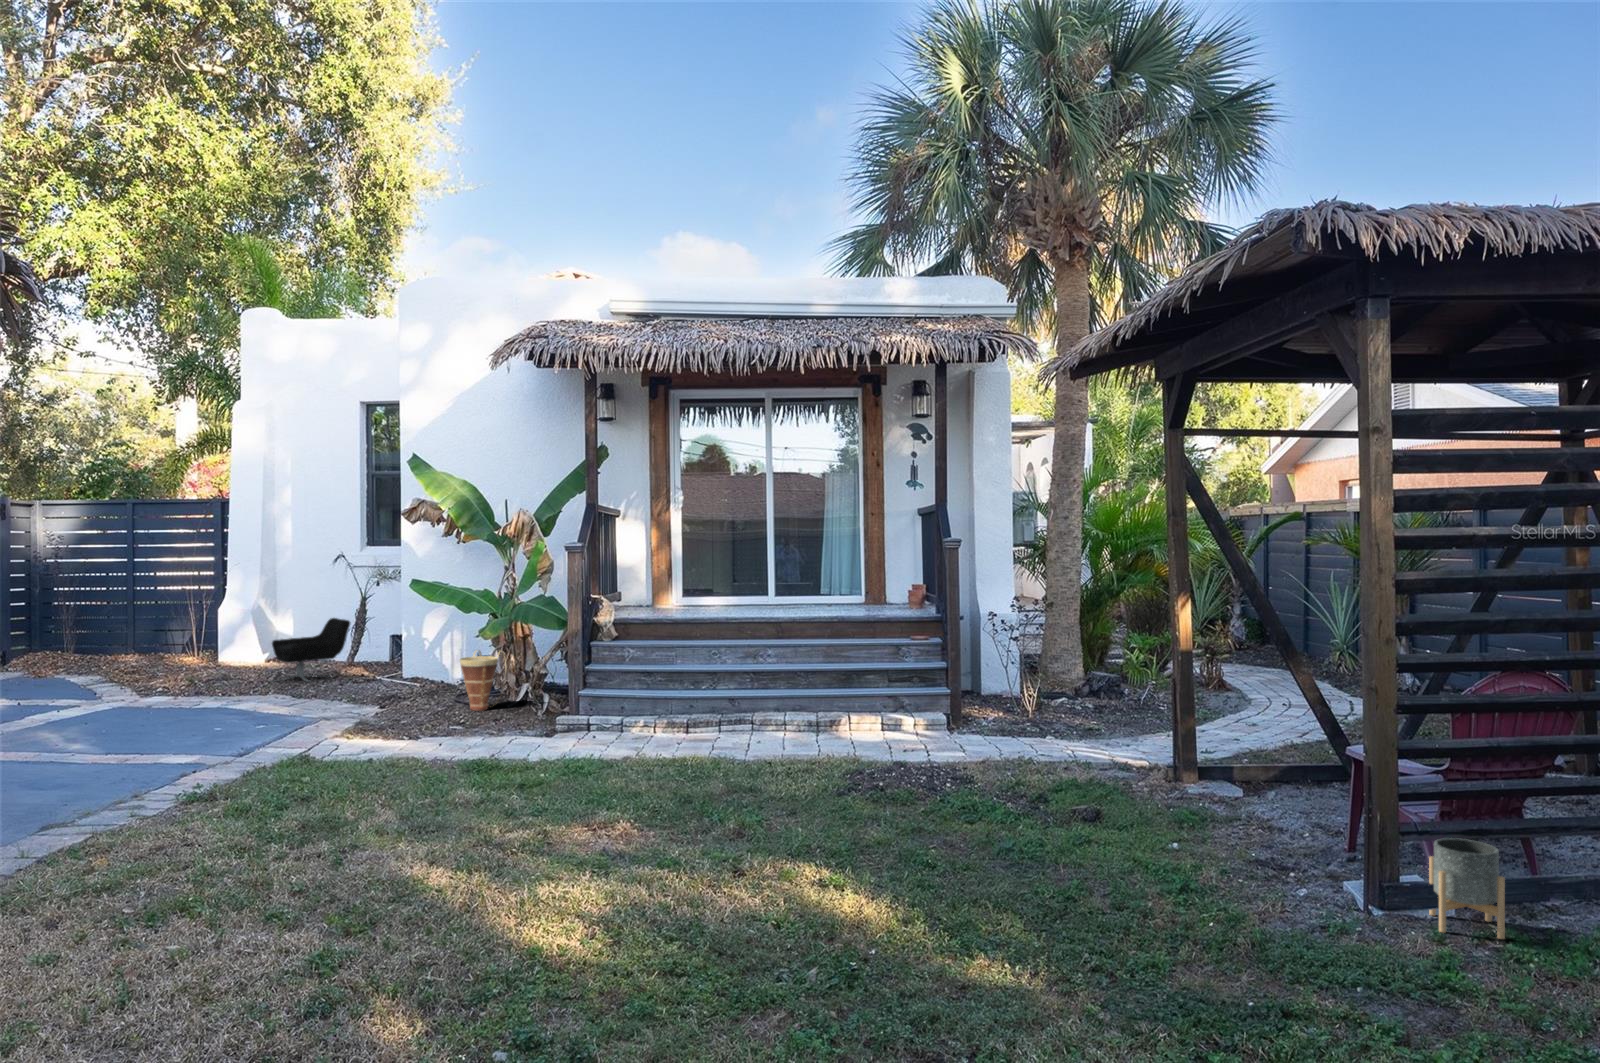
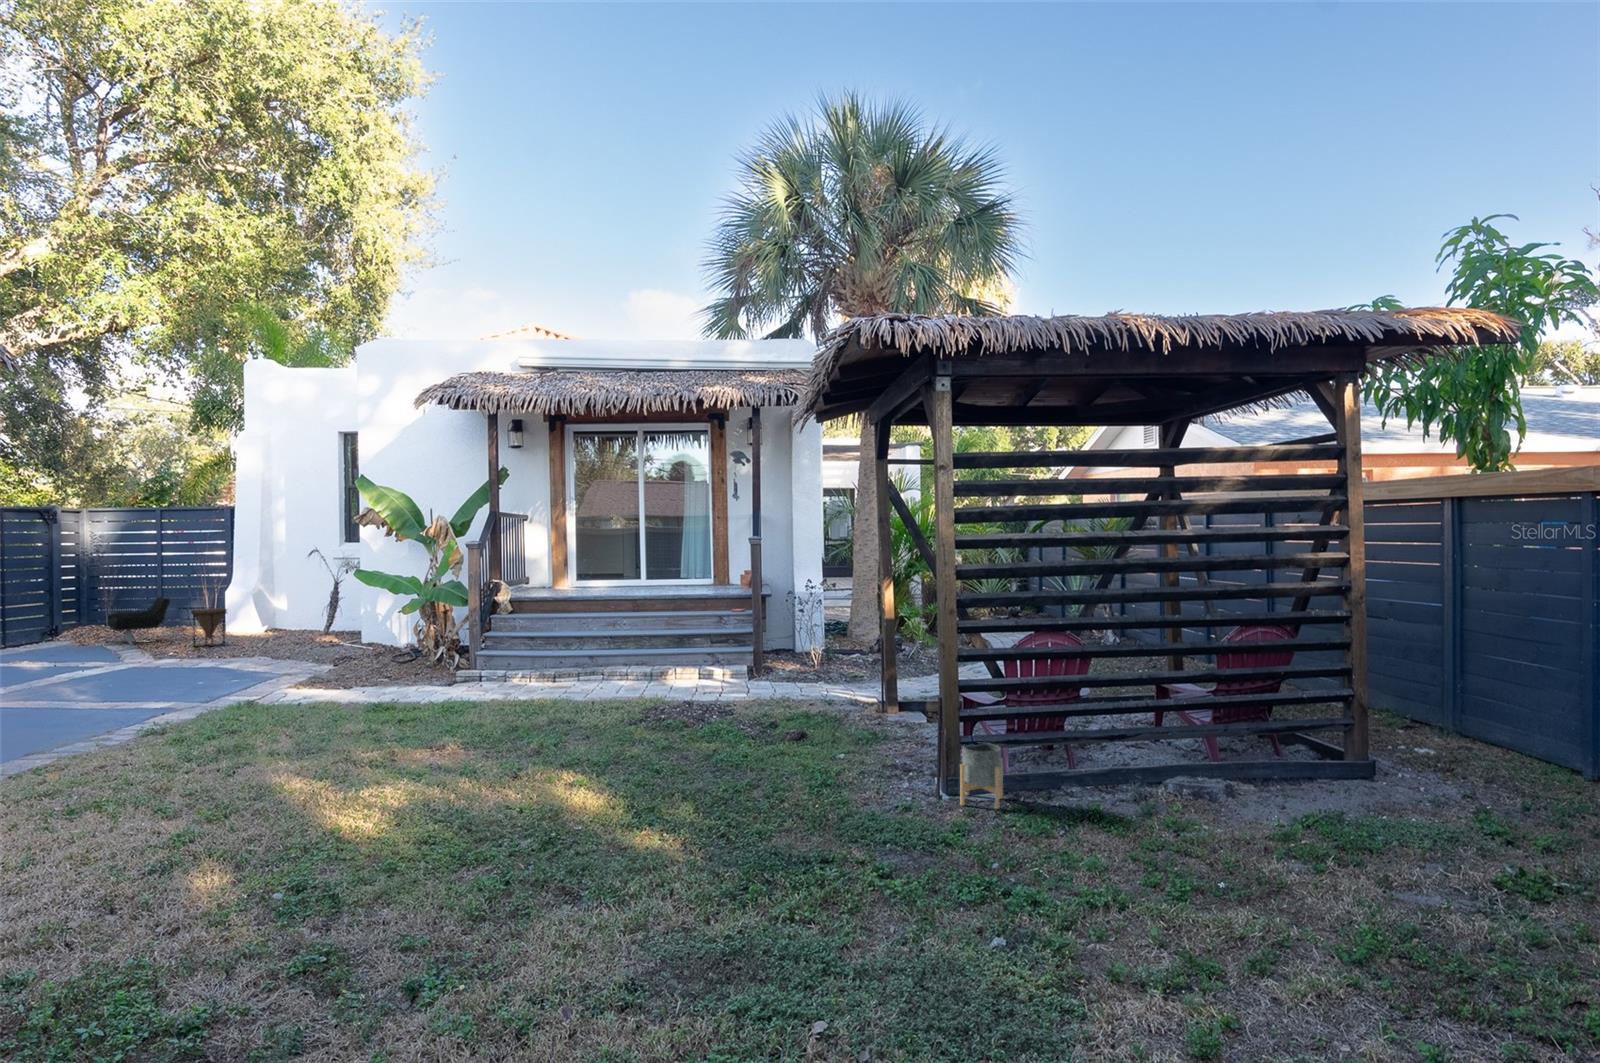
lounge chair: present [272,618,350,682] -> present [107,597,170,645]
side table: none [181,630,229,681] -> present [191,608,227,647]
basket: present [460,651,503,711] -> none [391,622,430,667]

